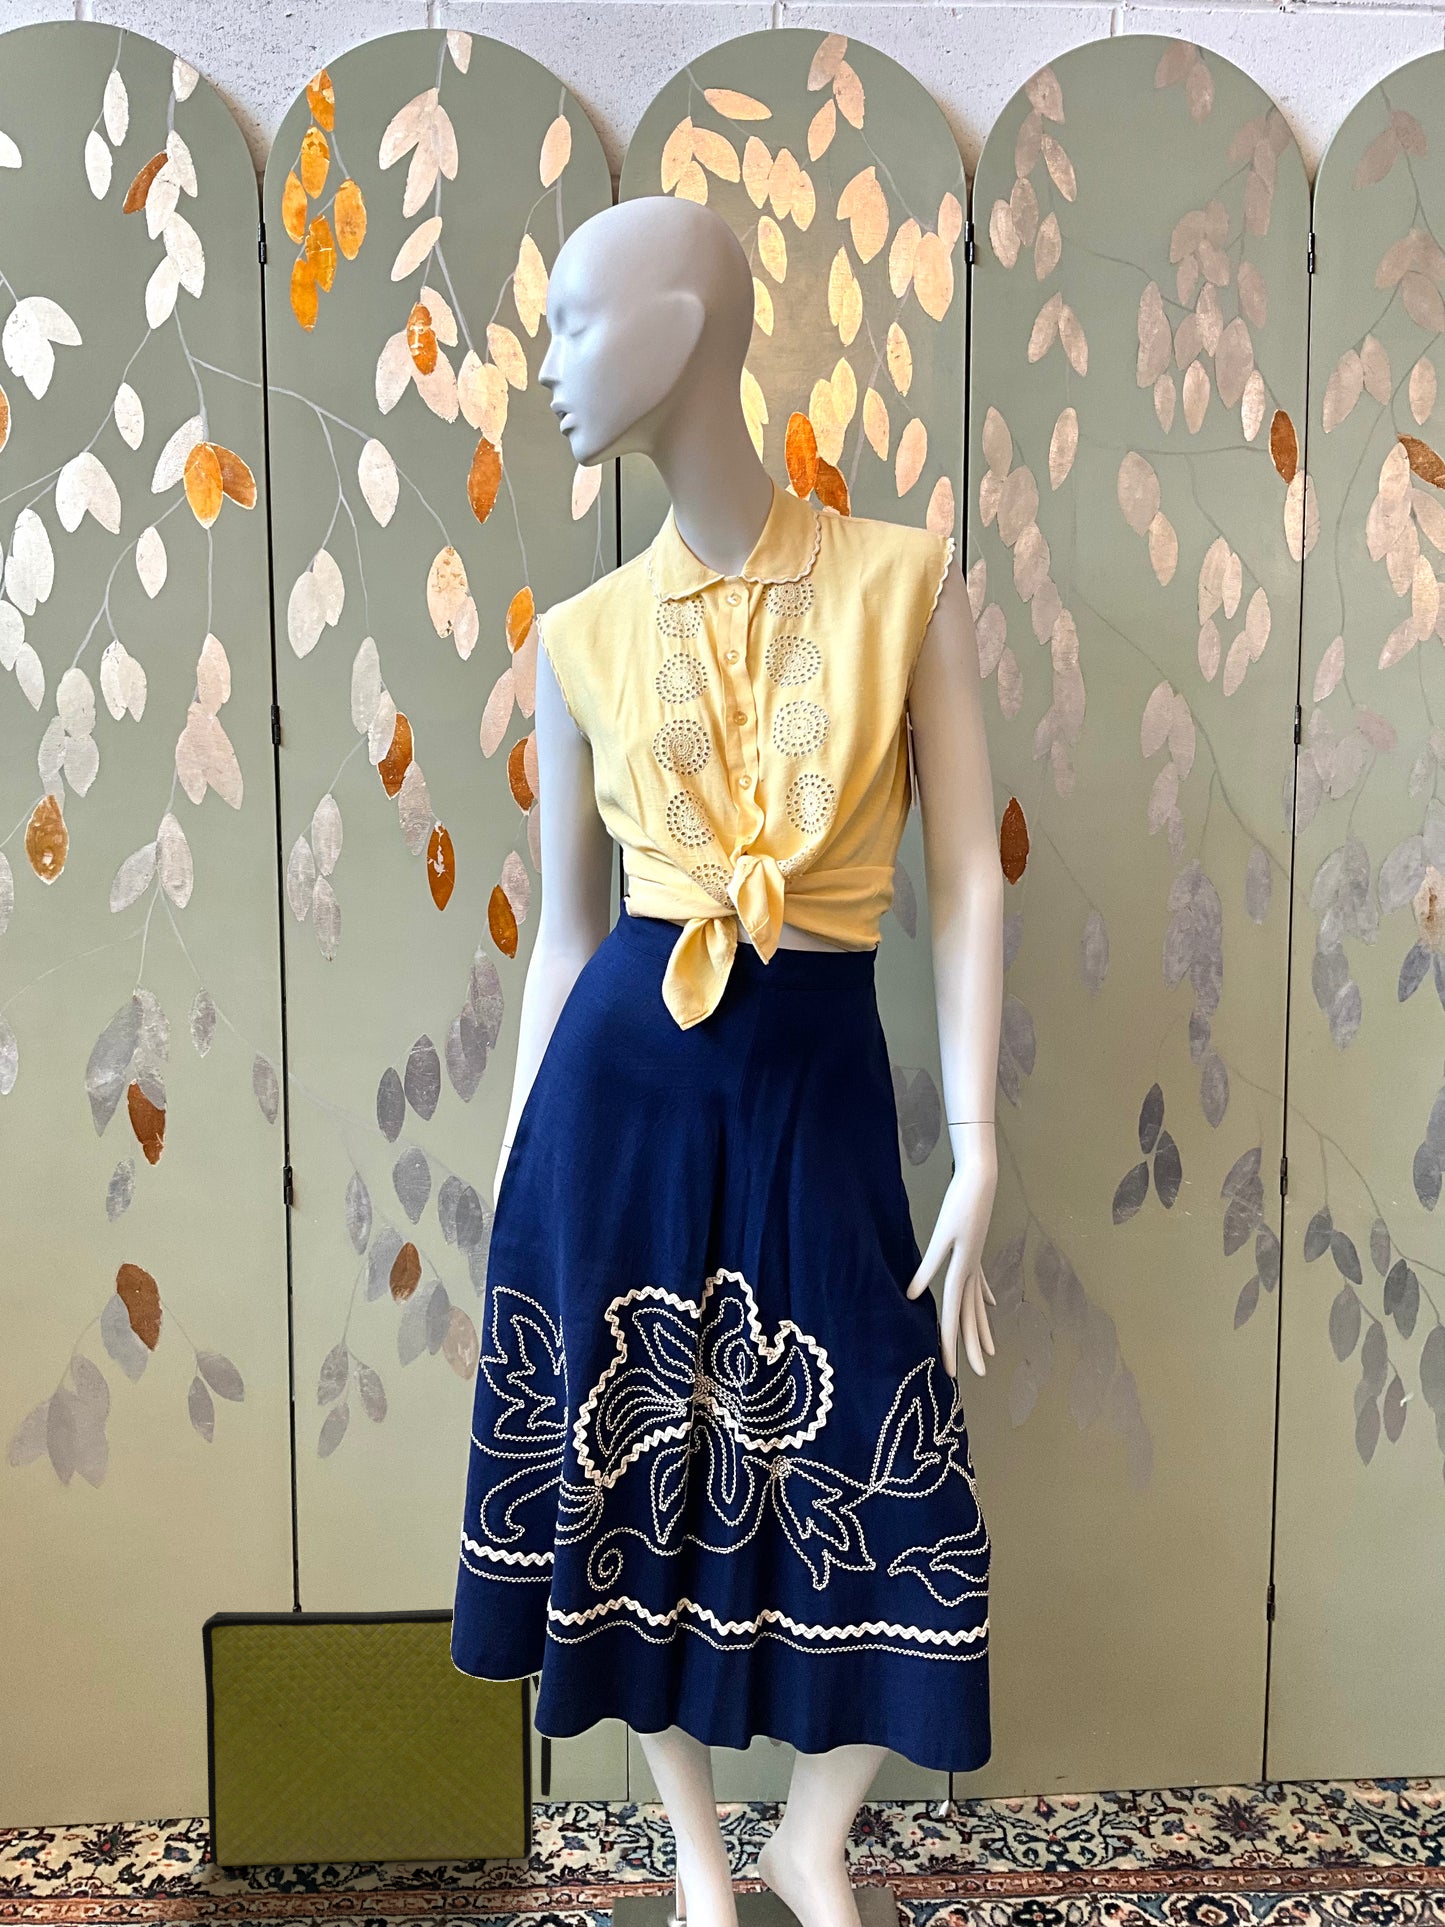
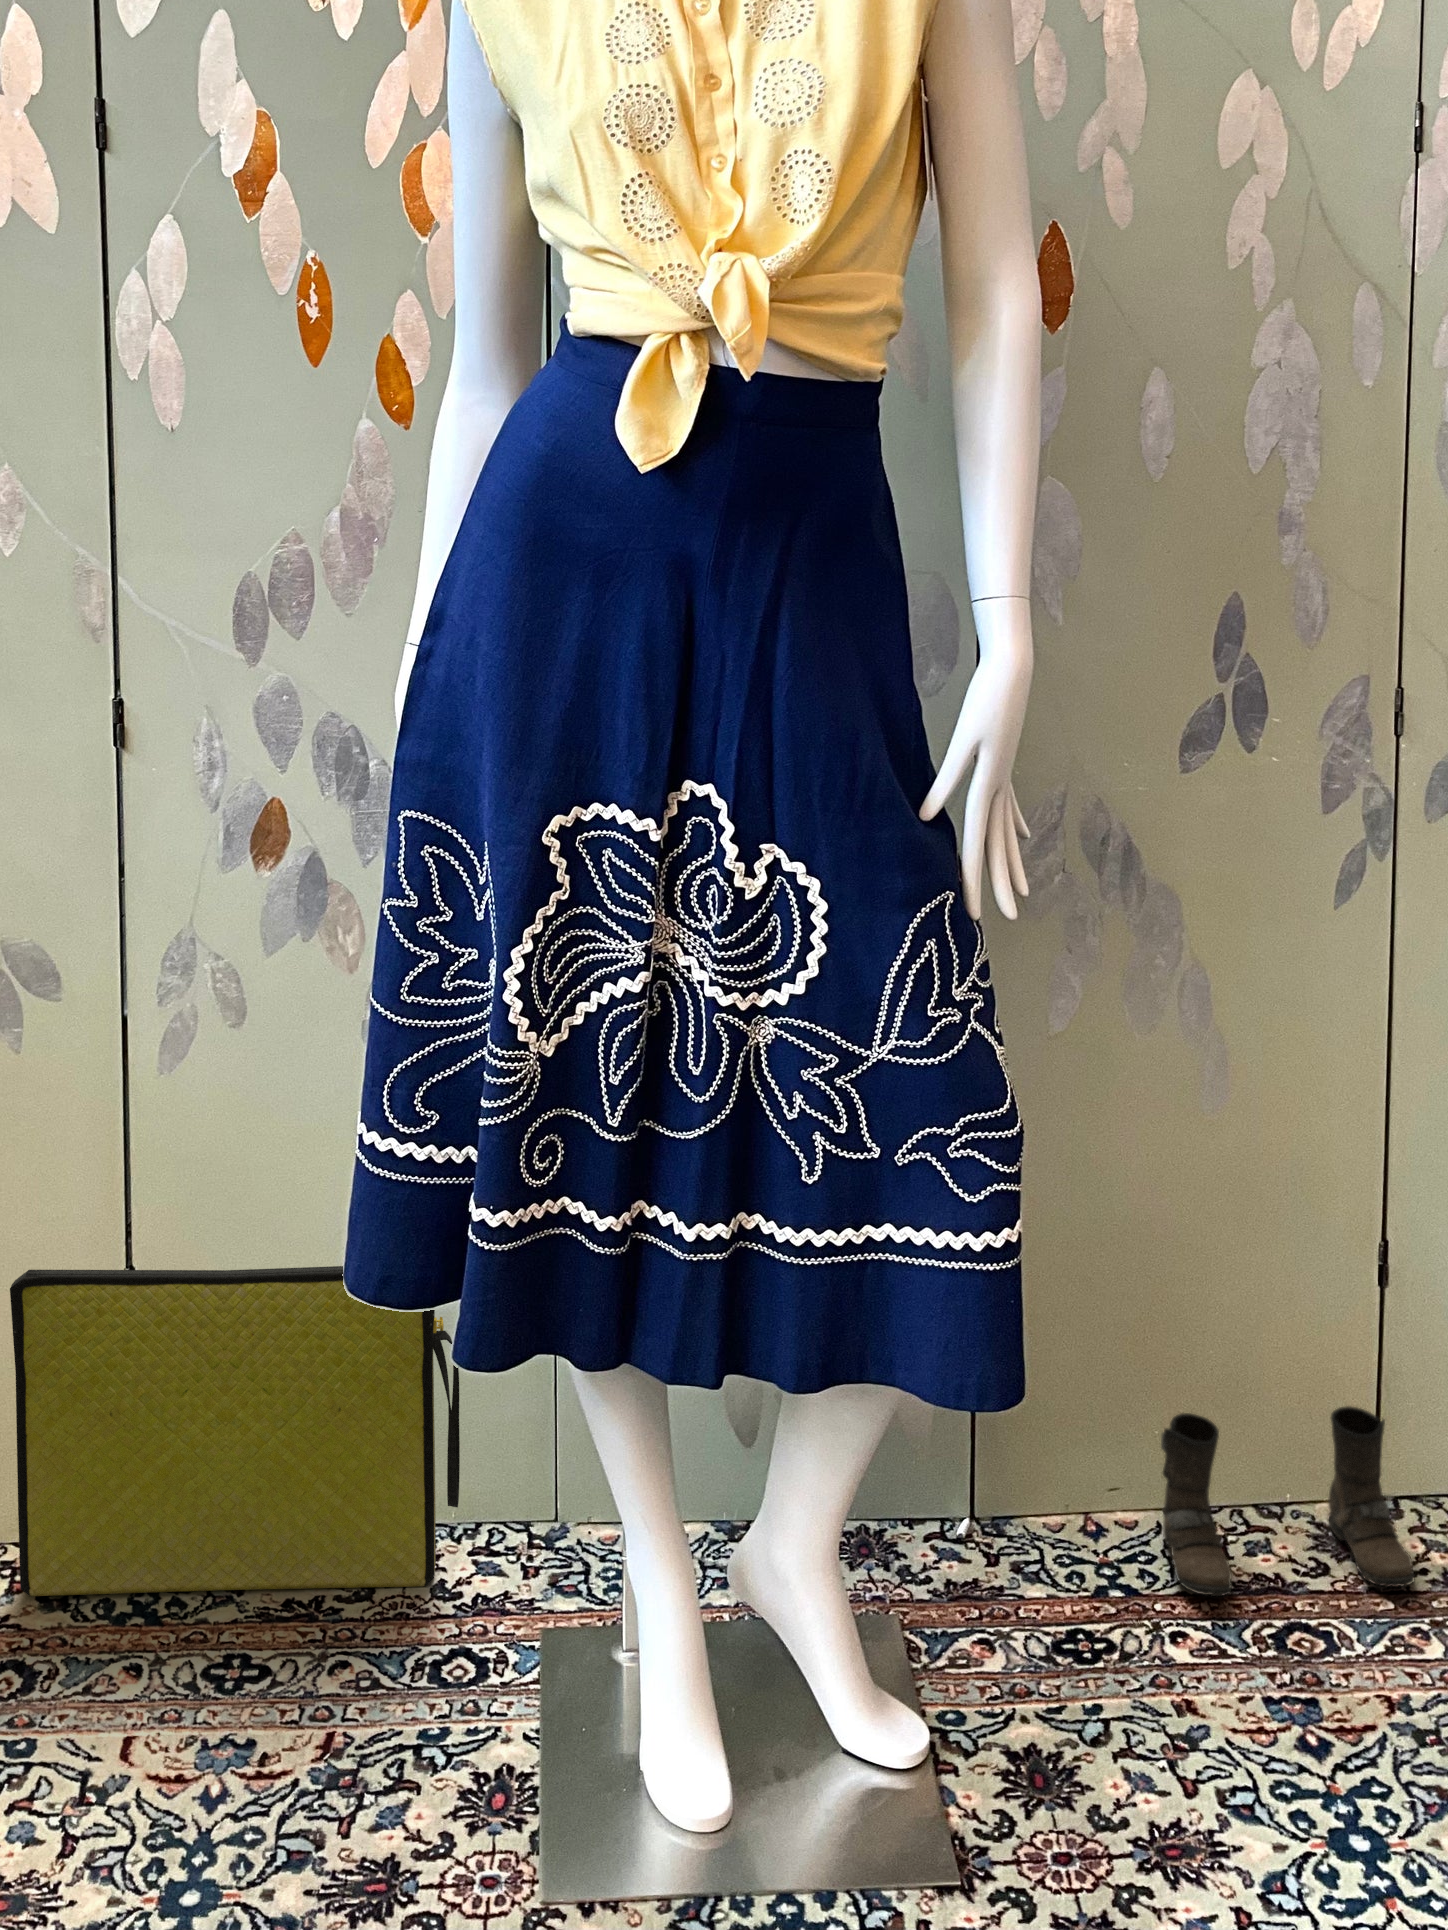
boots: none [1097,1713,1297,1874] -> present [1161,1406,1415,1596]

